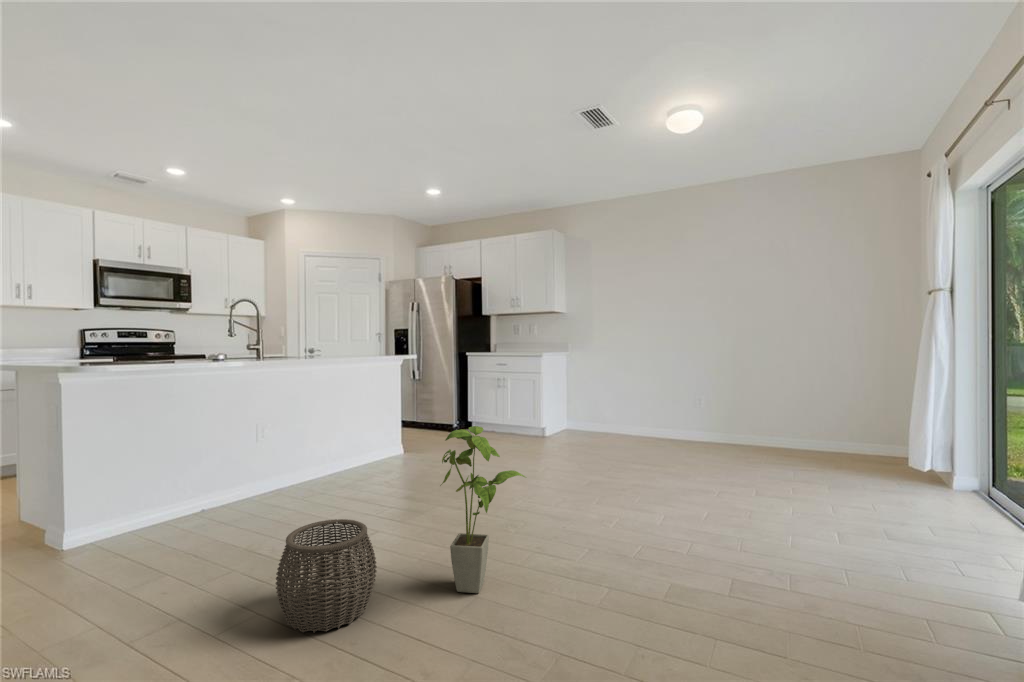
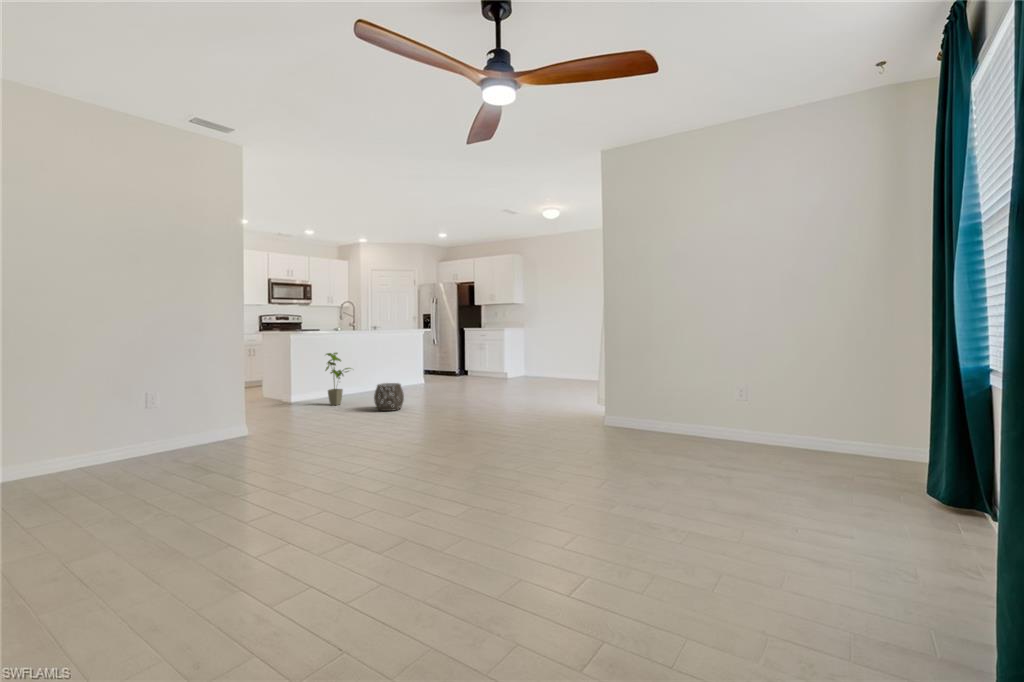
house plant: present [440,426,525,593] -> present [325,353,351,405]

